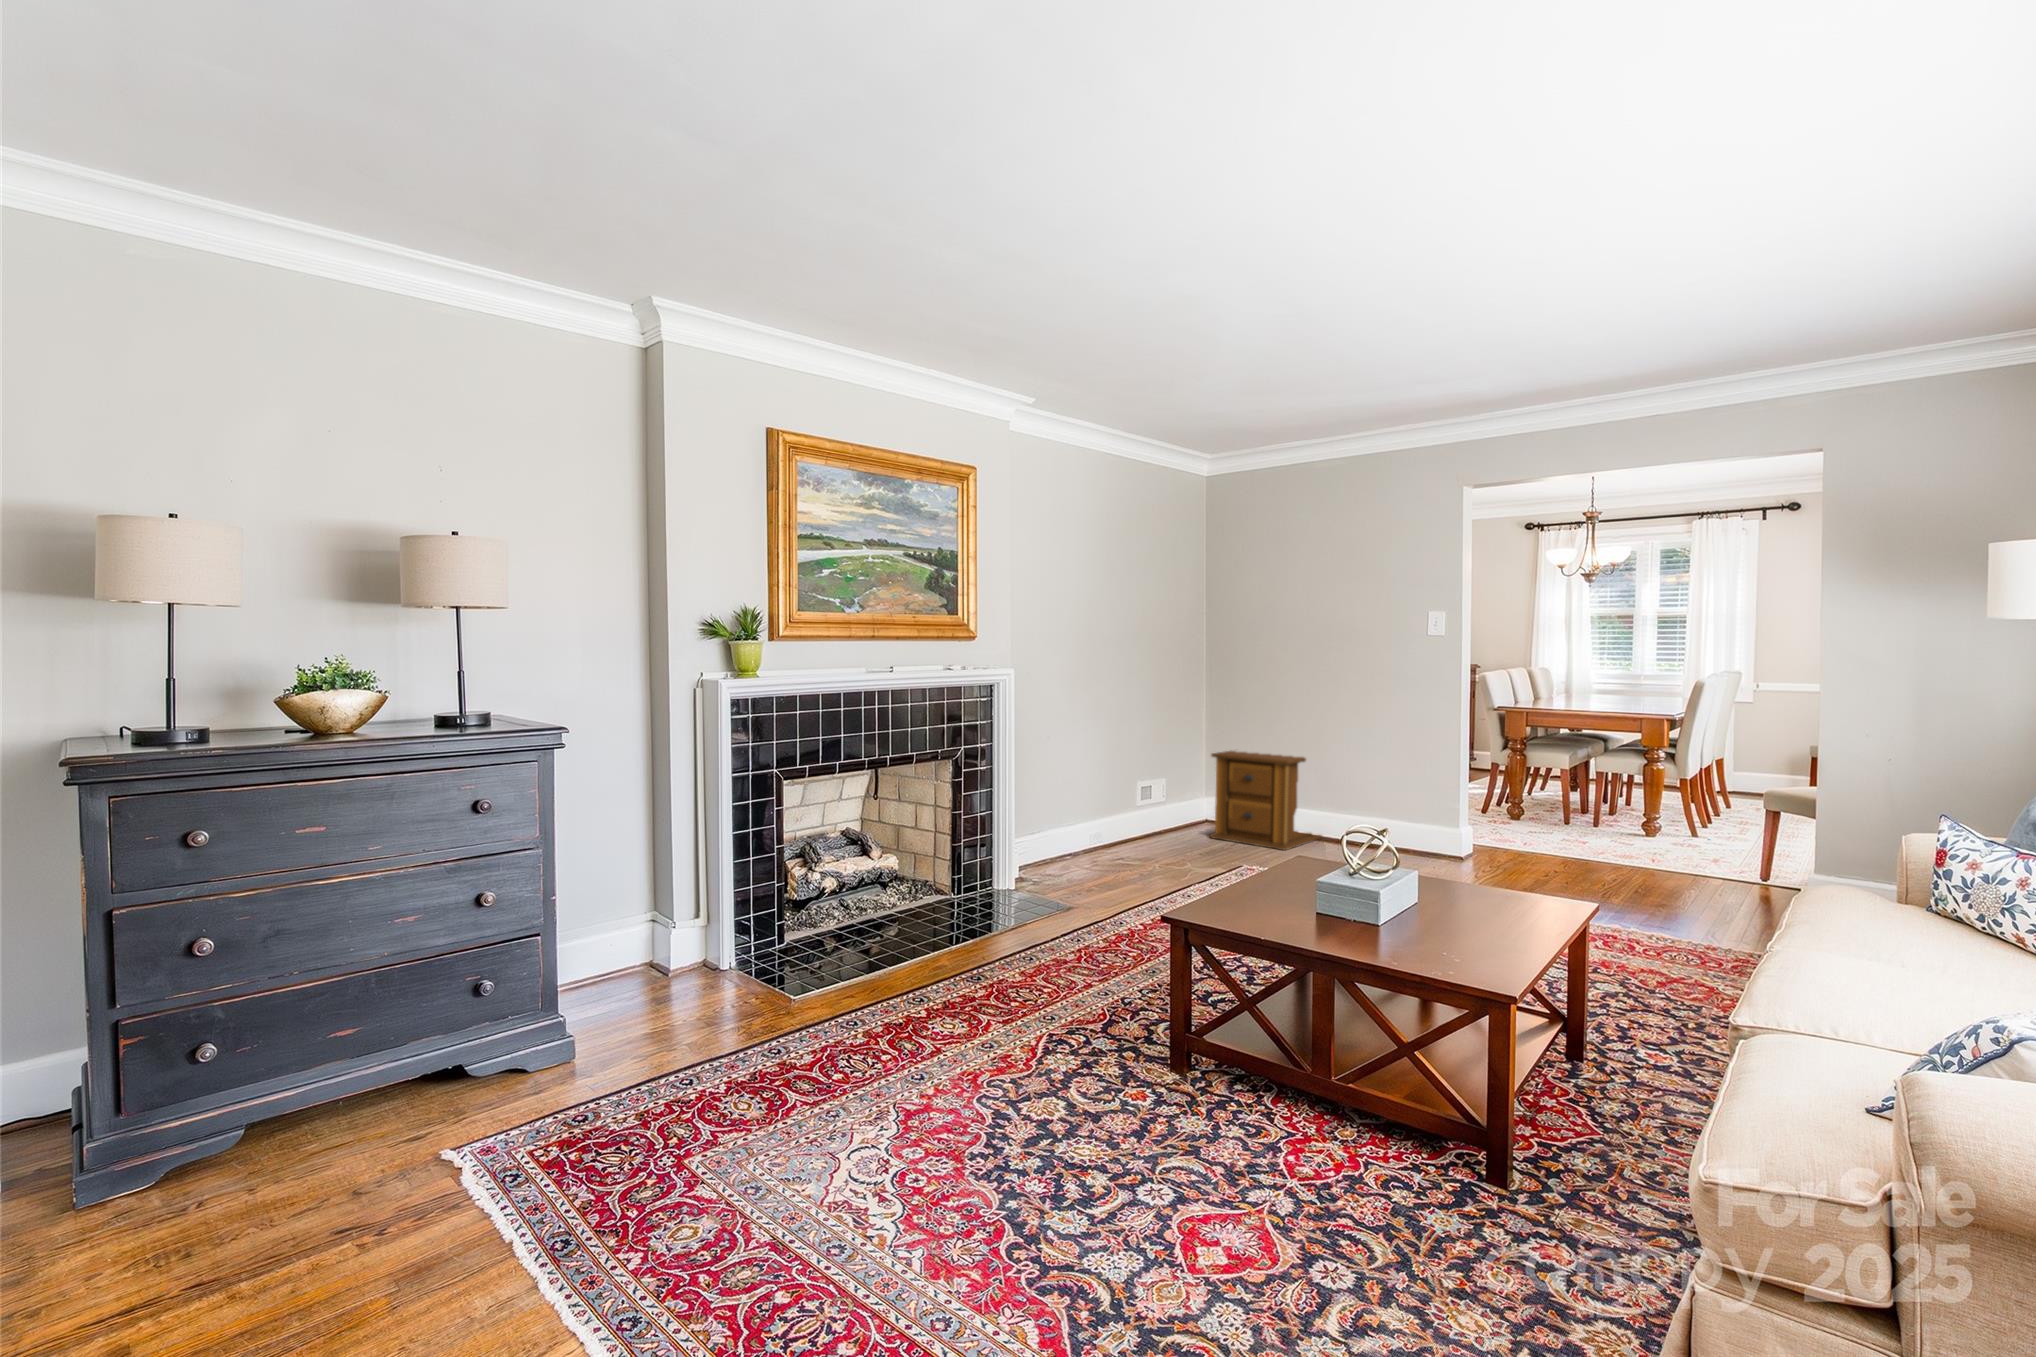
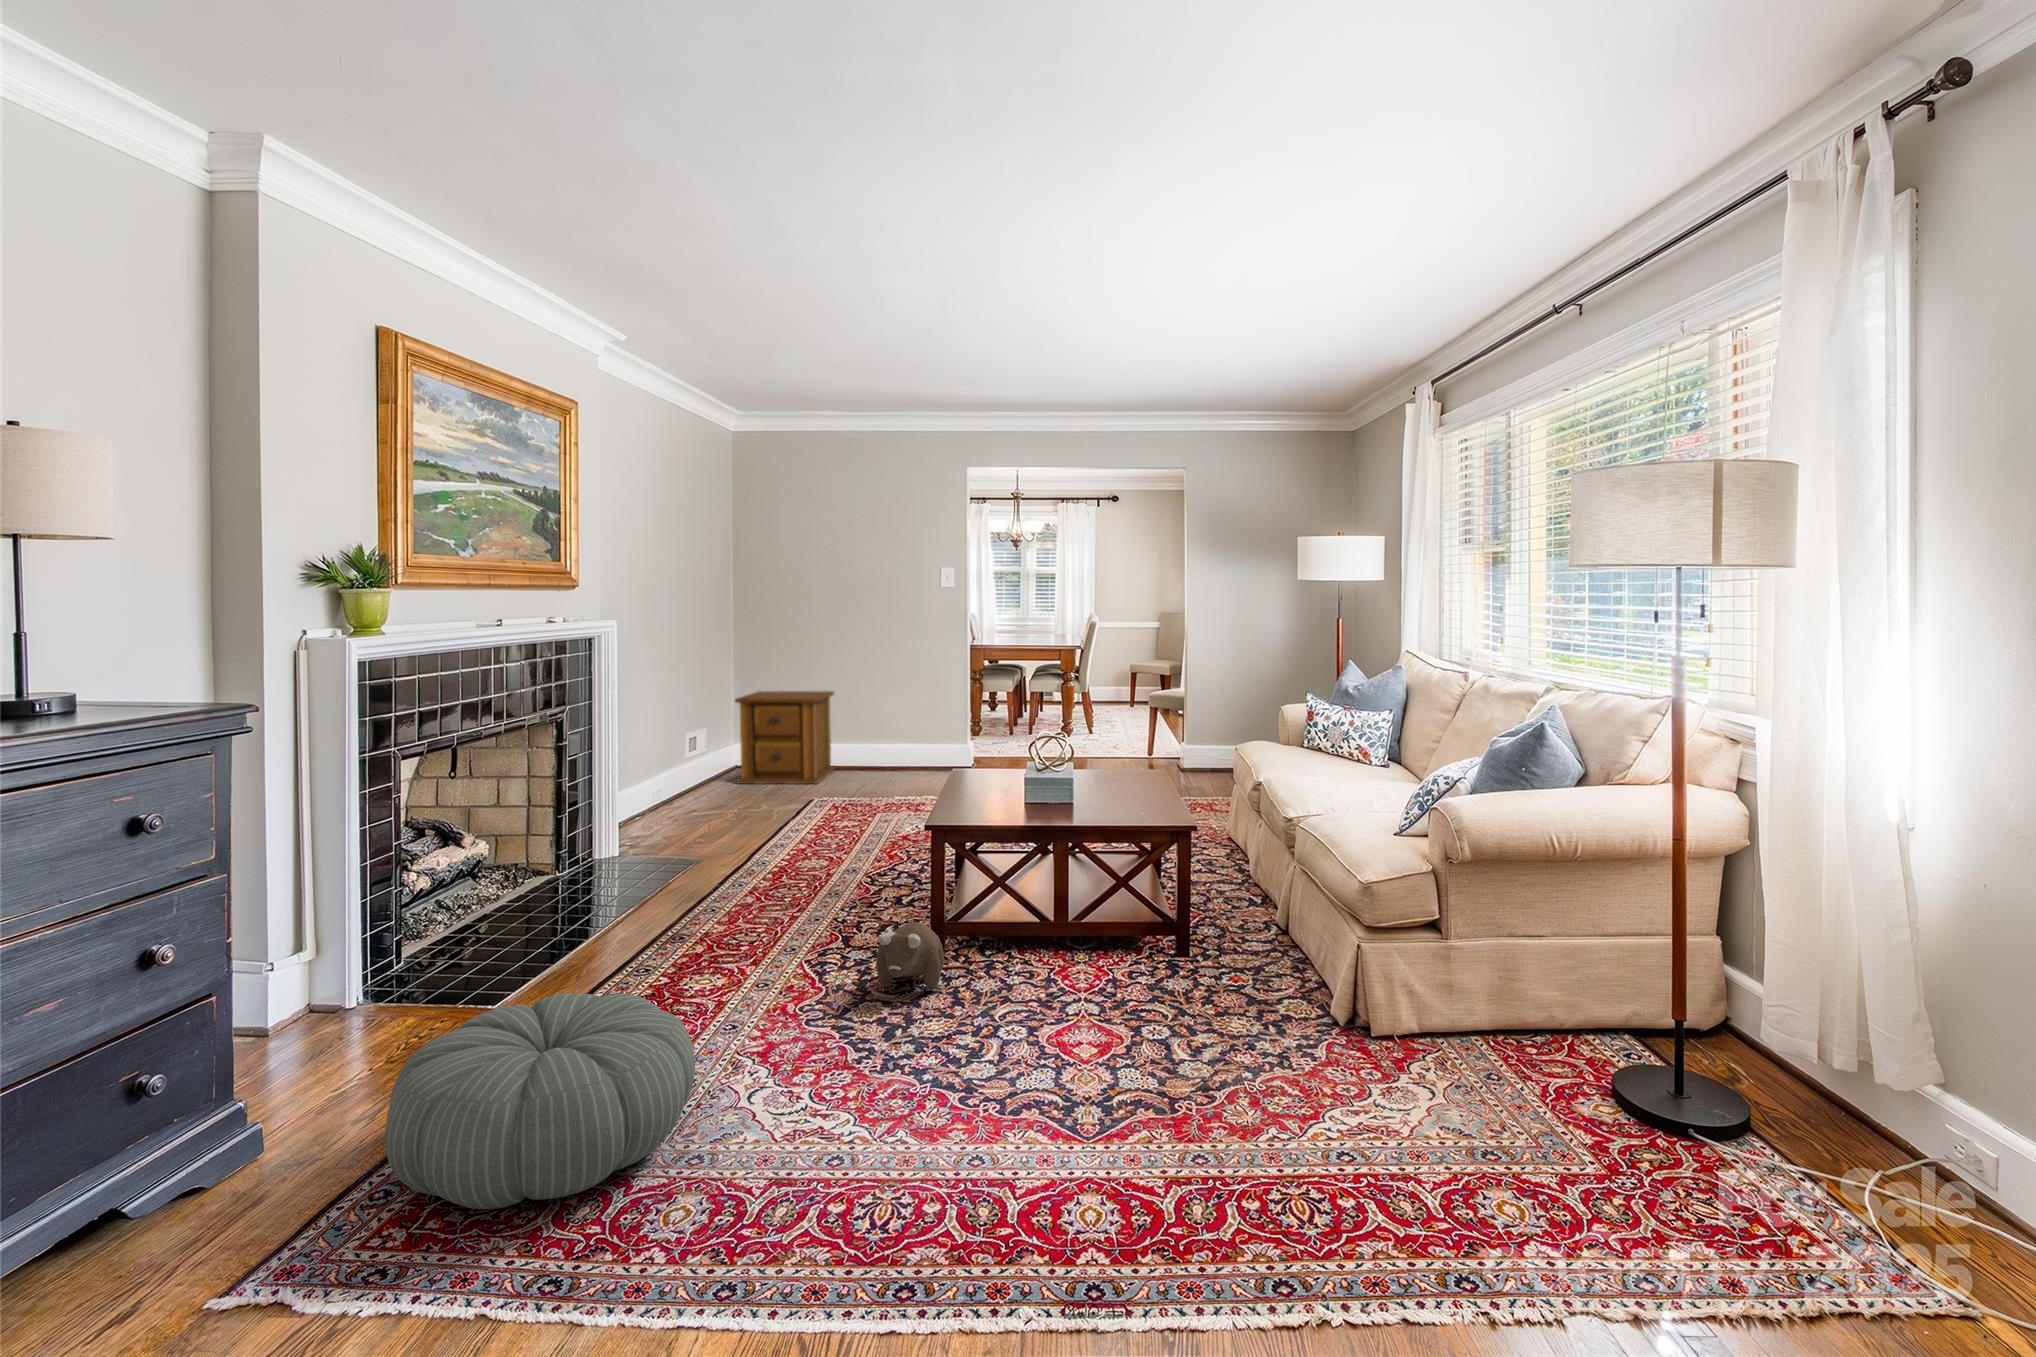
pouf: none [562,996,817,1178] -> present [385,993,695,1209]
plush toy: none [1070,1021,1165,1107] -> present [876,922,944,990]

